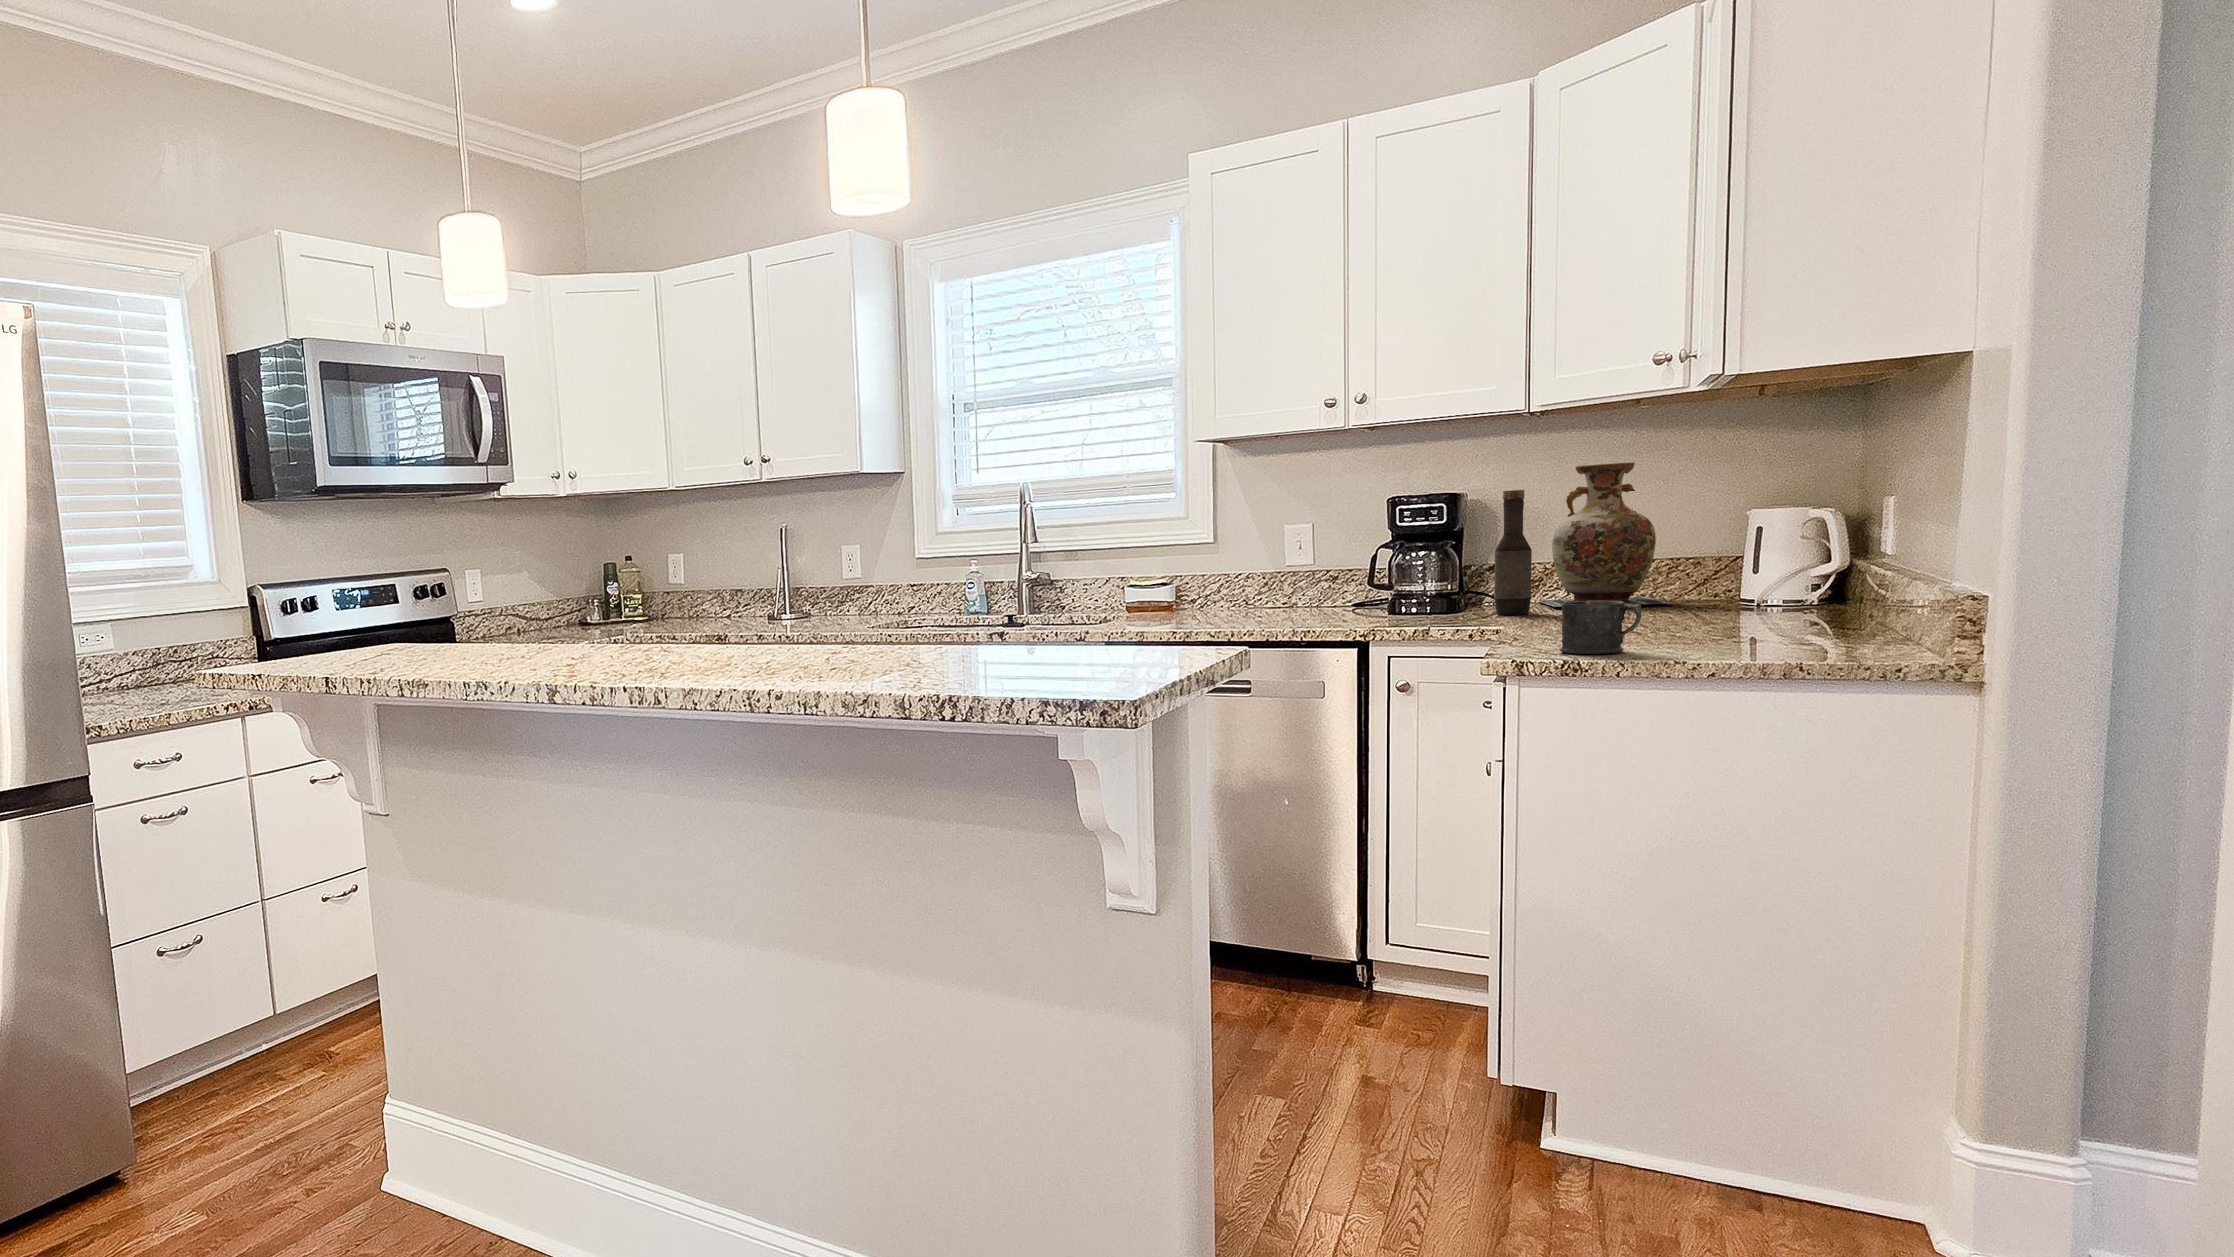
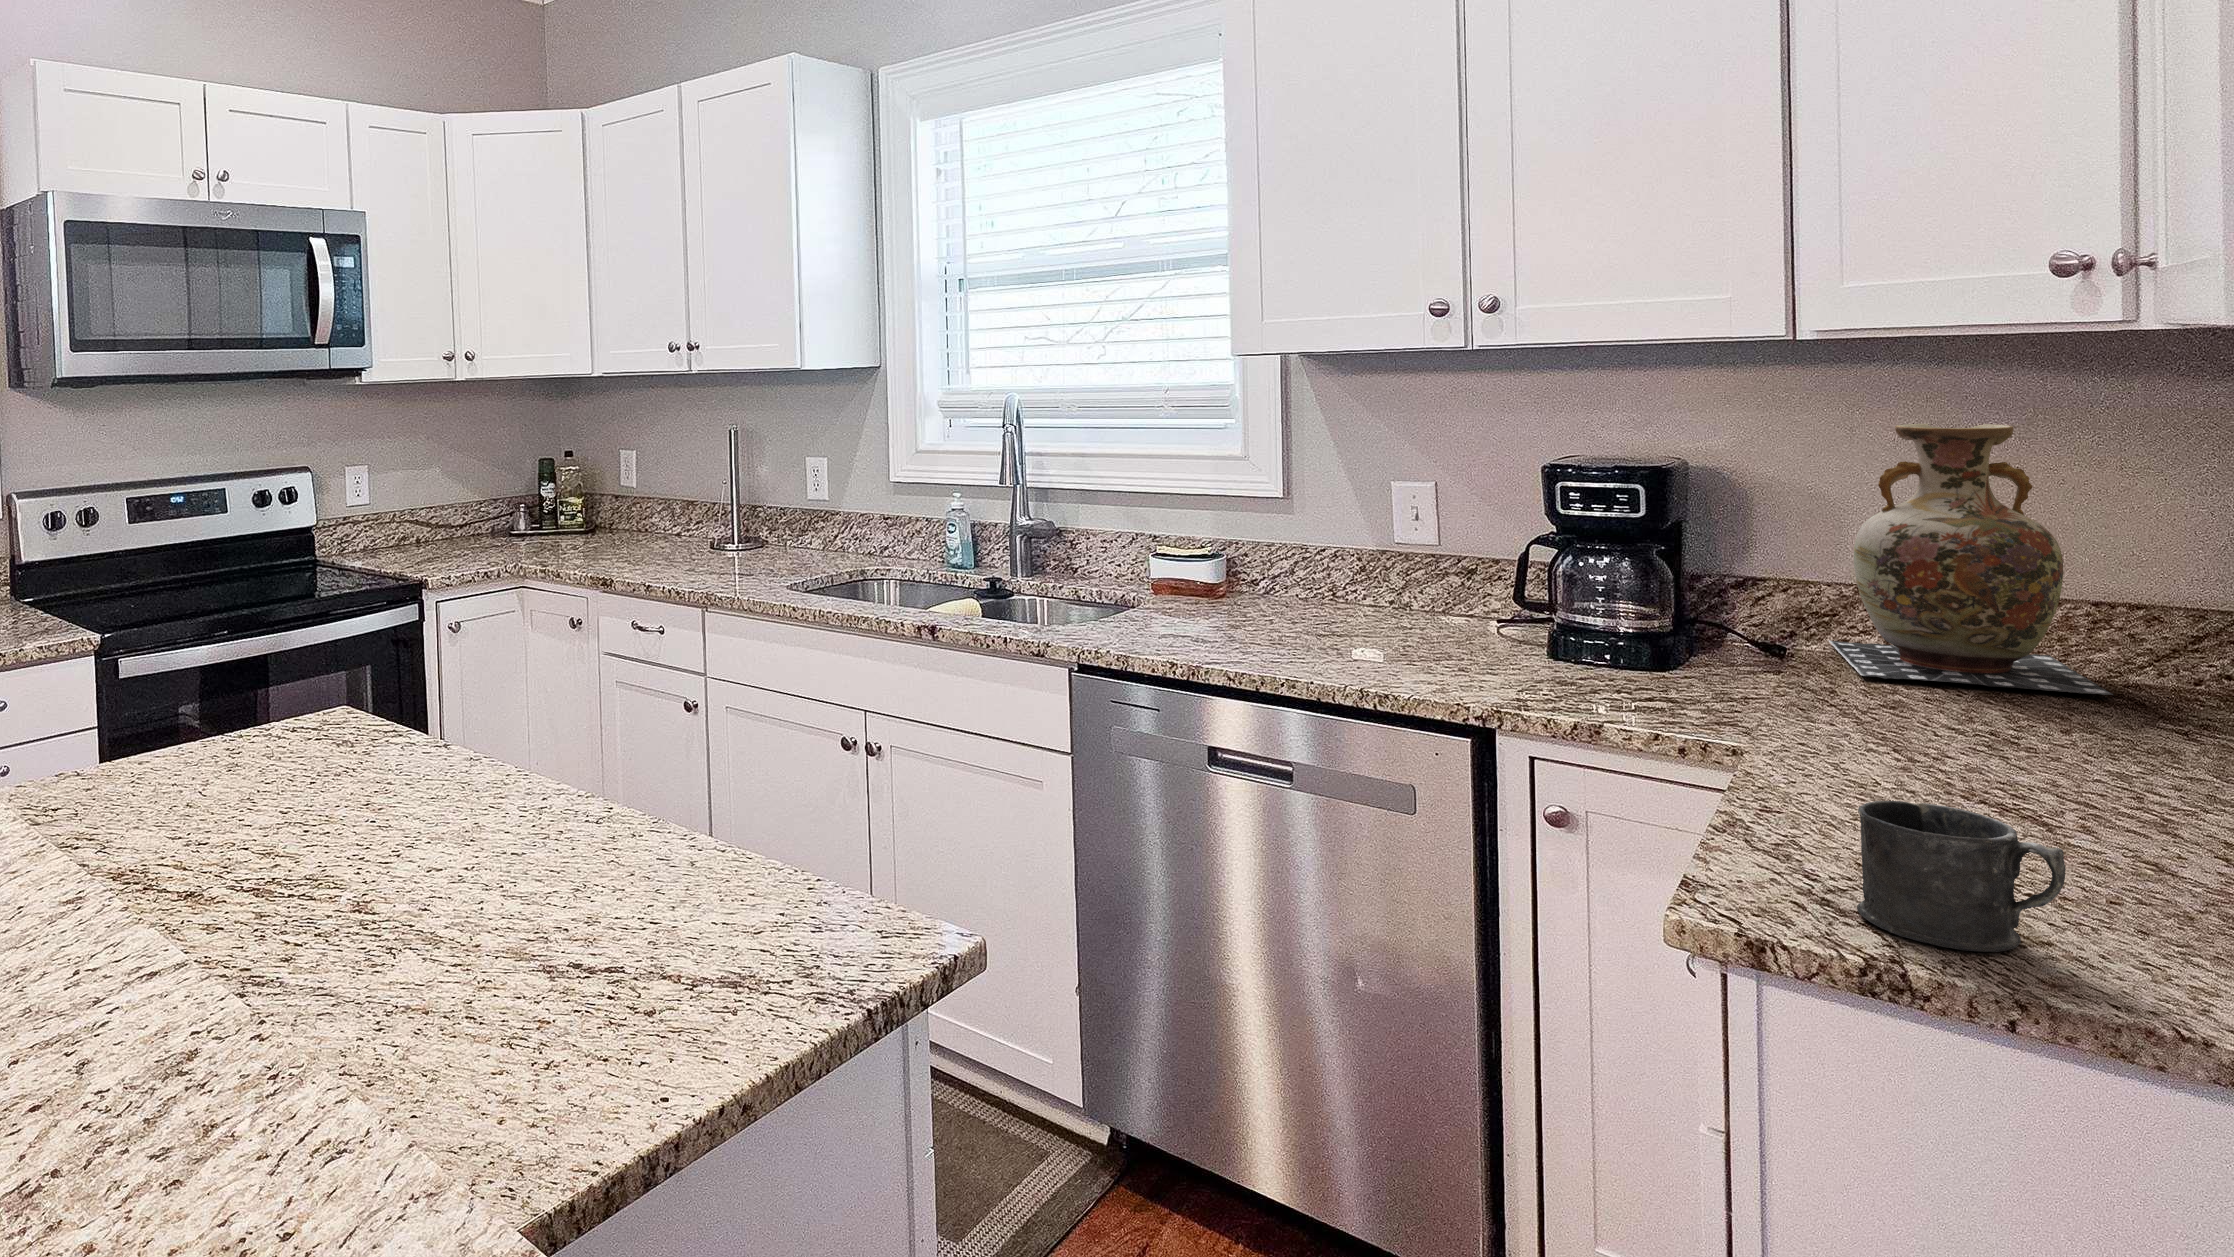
bottle: present [1494,490,1532,615] -> none [1738,471,1812,693]

